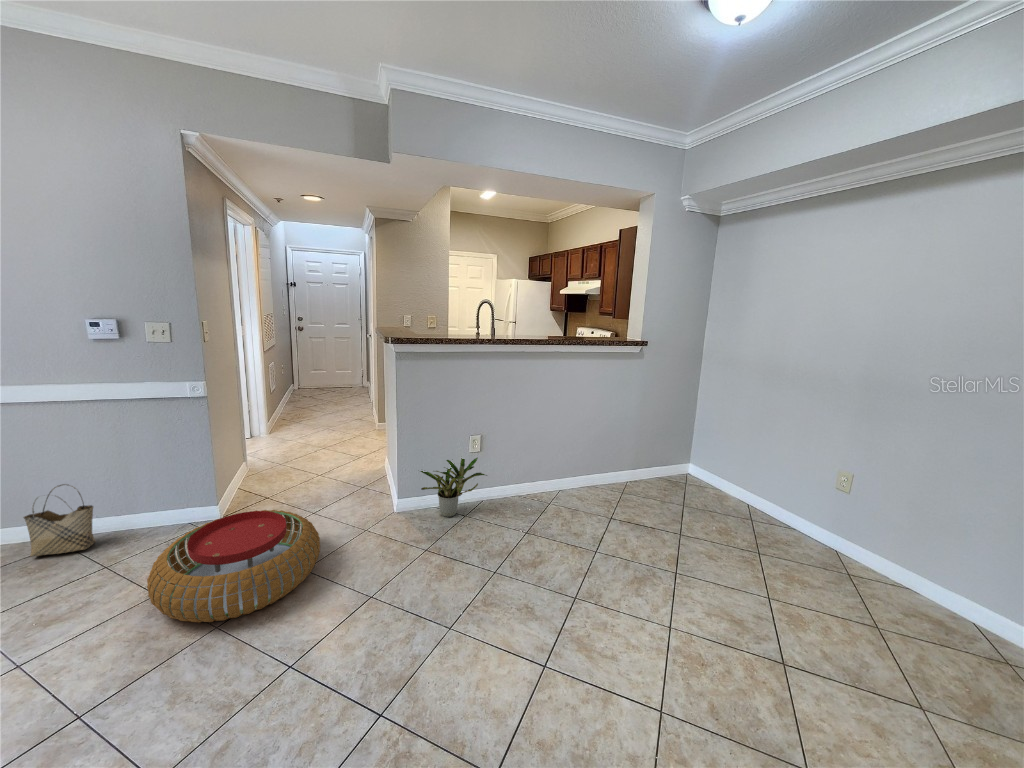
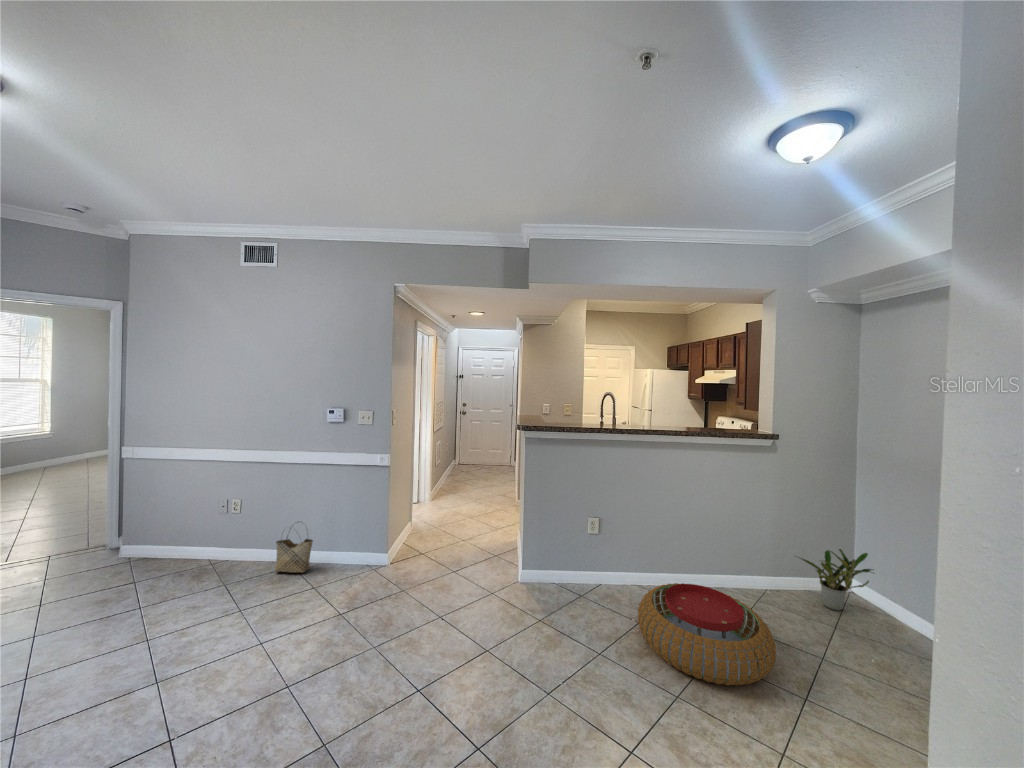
potted plant: present [420,458,487,517] -> present [800,549,873,611]
pouf: present [147,510,320,623] -> present [638,583,776,686]

